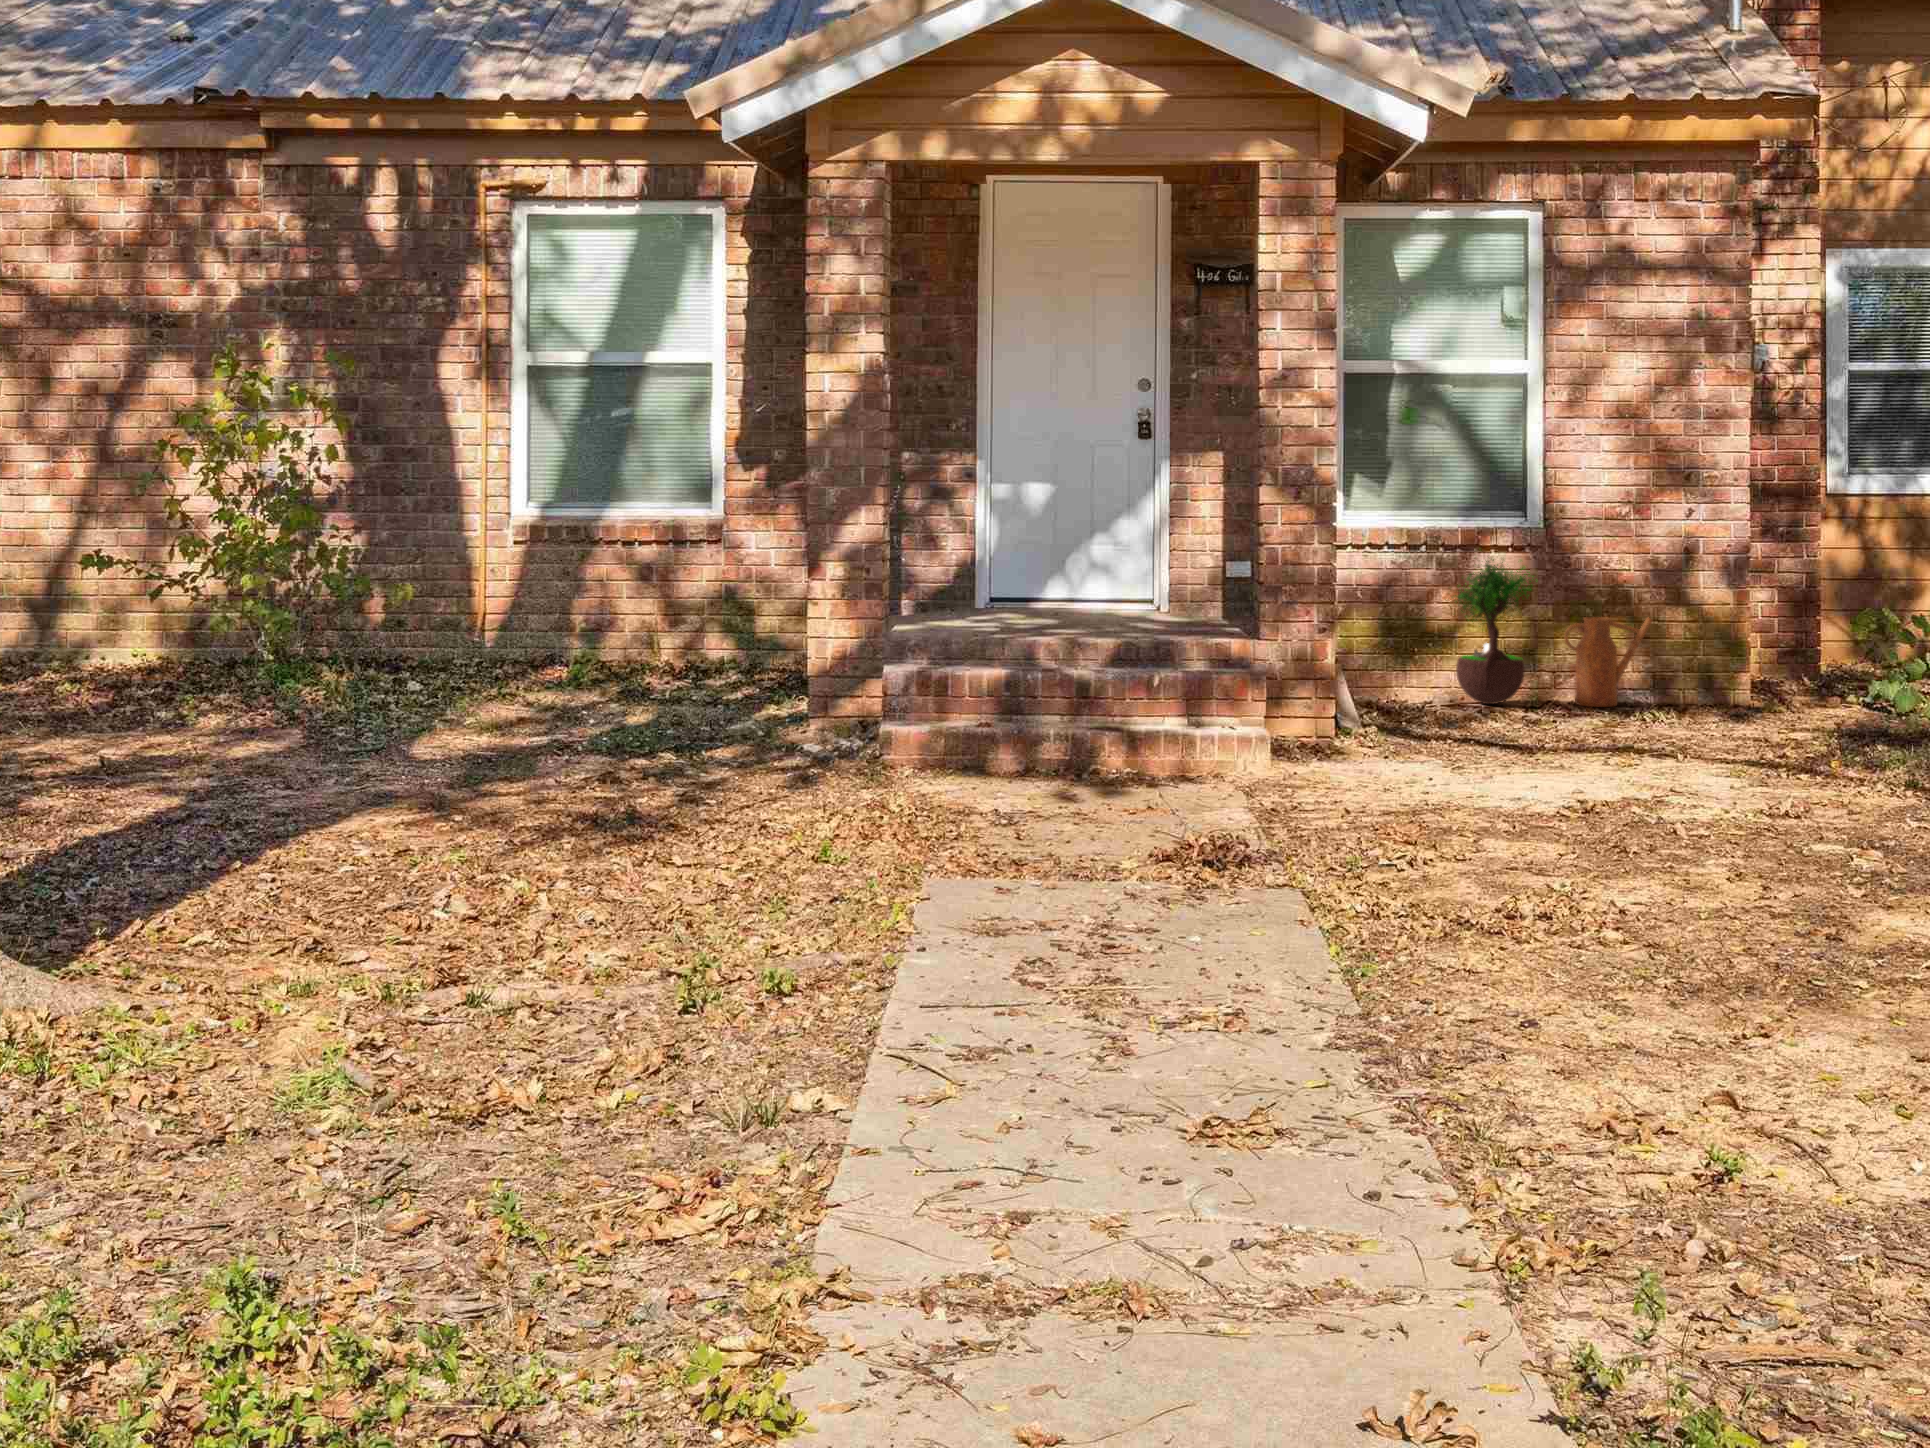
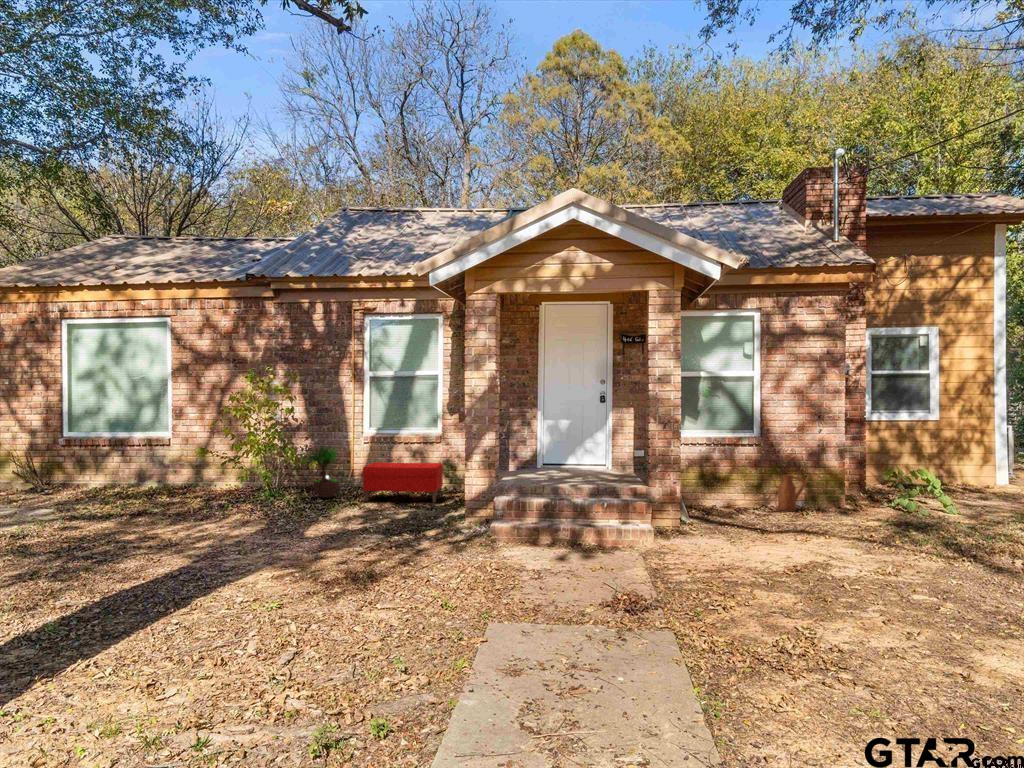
potted tree: present [1452,559,1534,704] -> present [306,447,339,498]
bench: none [513,596,722,696] -> present [363,462,443,503]

